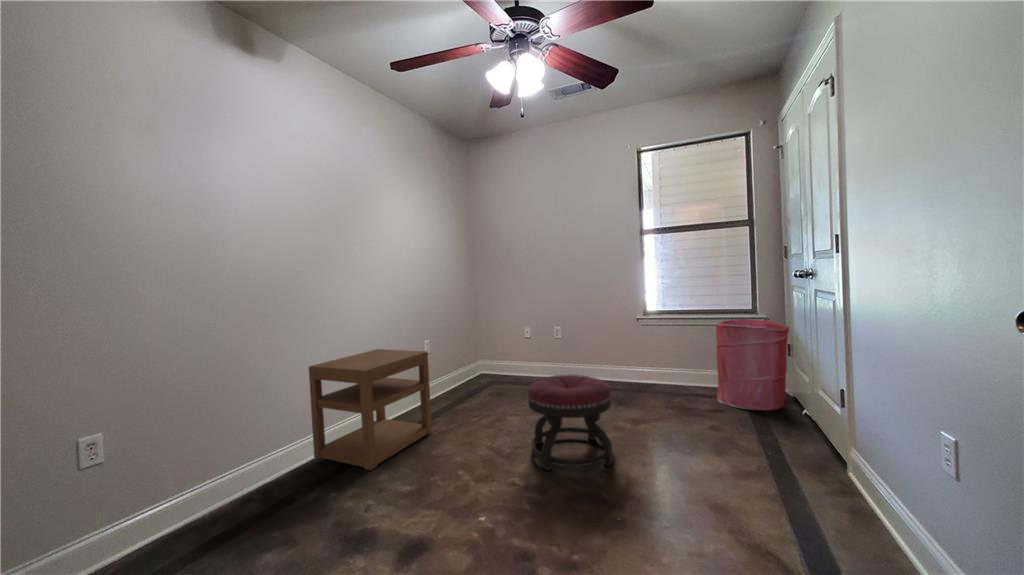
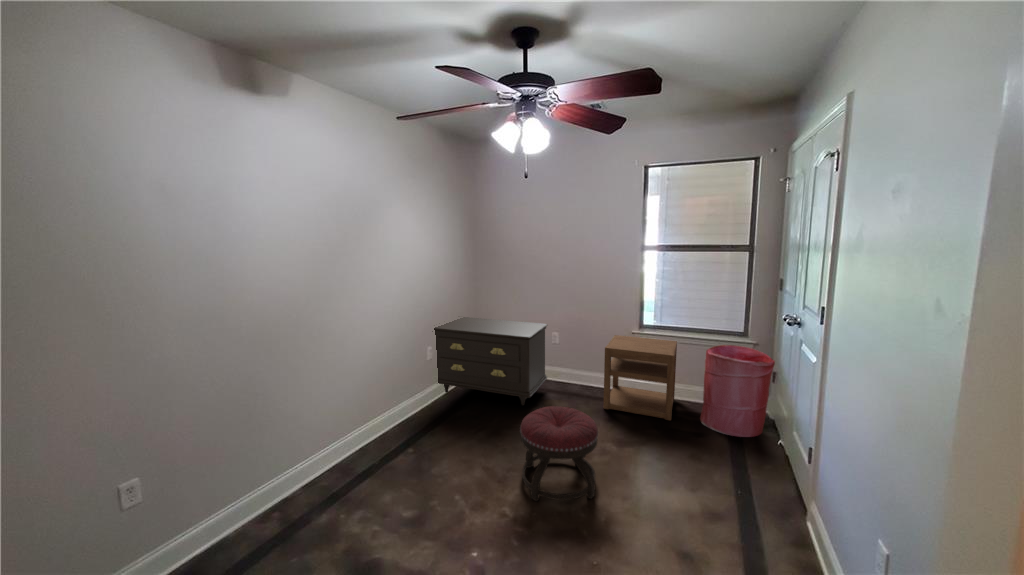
dresser: none [428,314,552,397] -> present [432,317,547,405]
nightstand: present [309,349,432,470] -> present [603,335,677,420]

